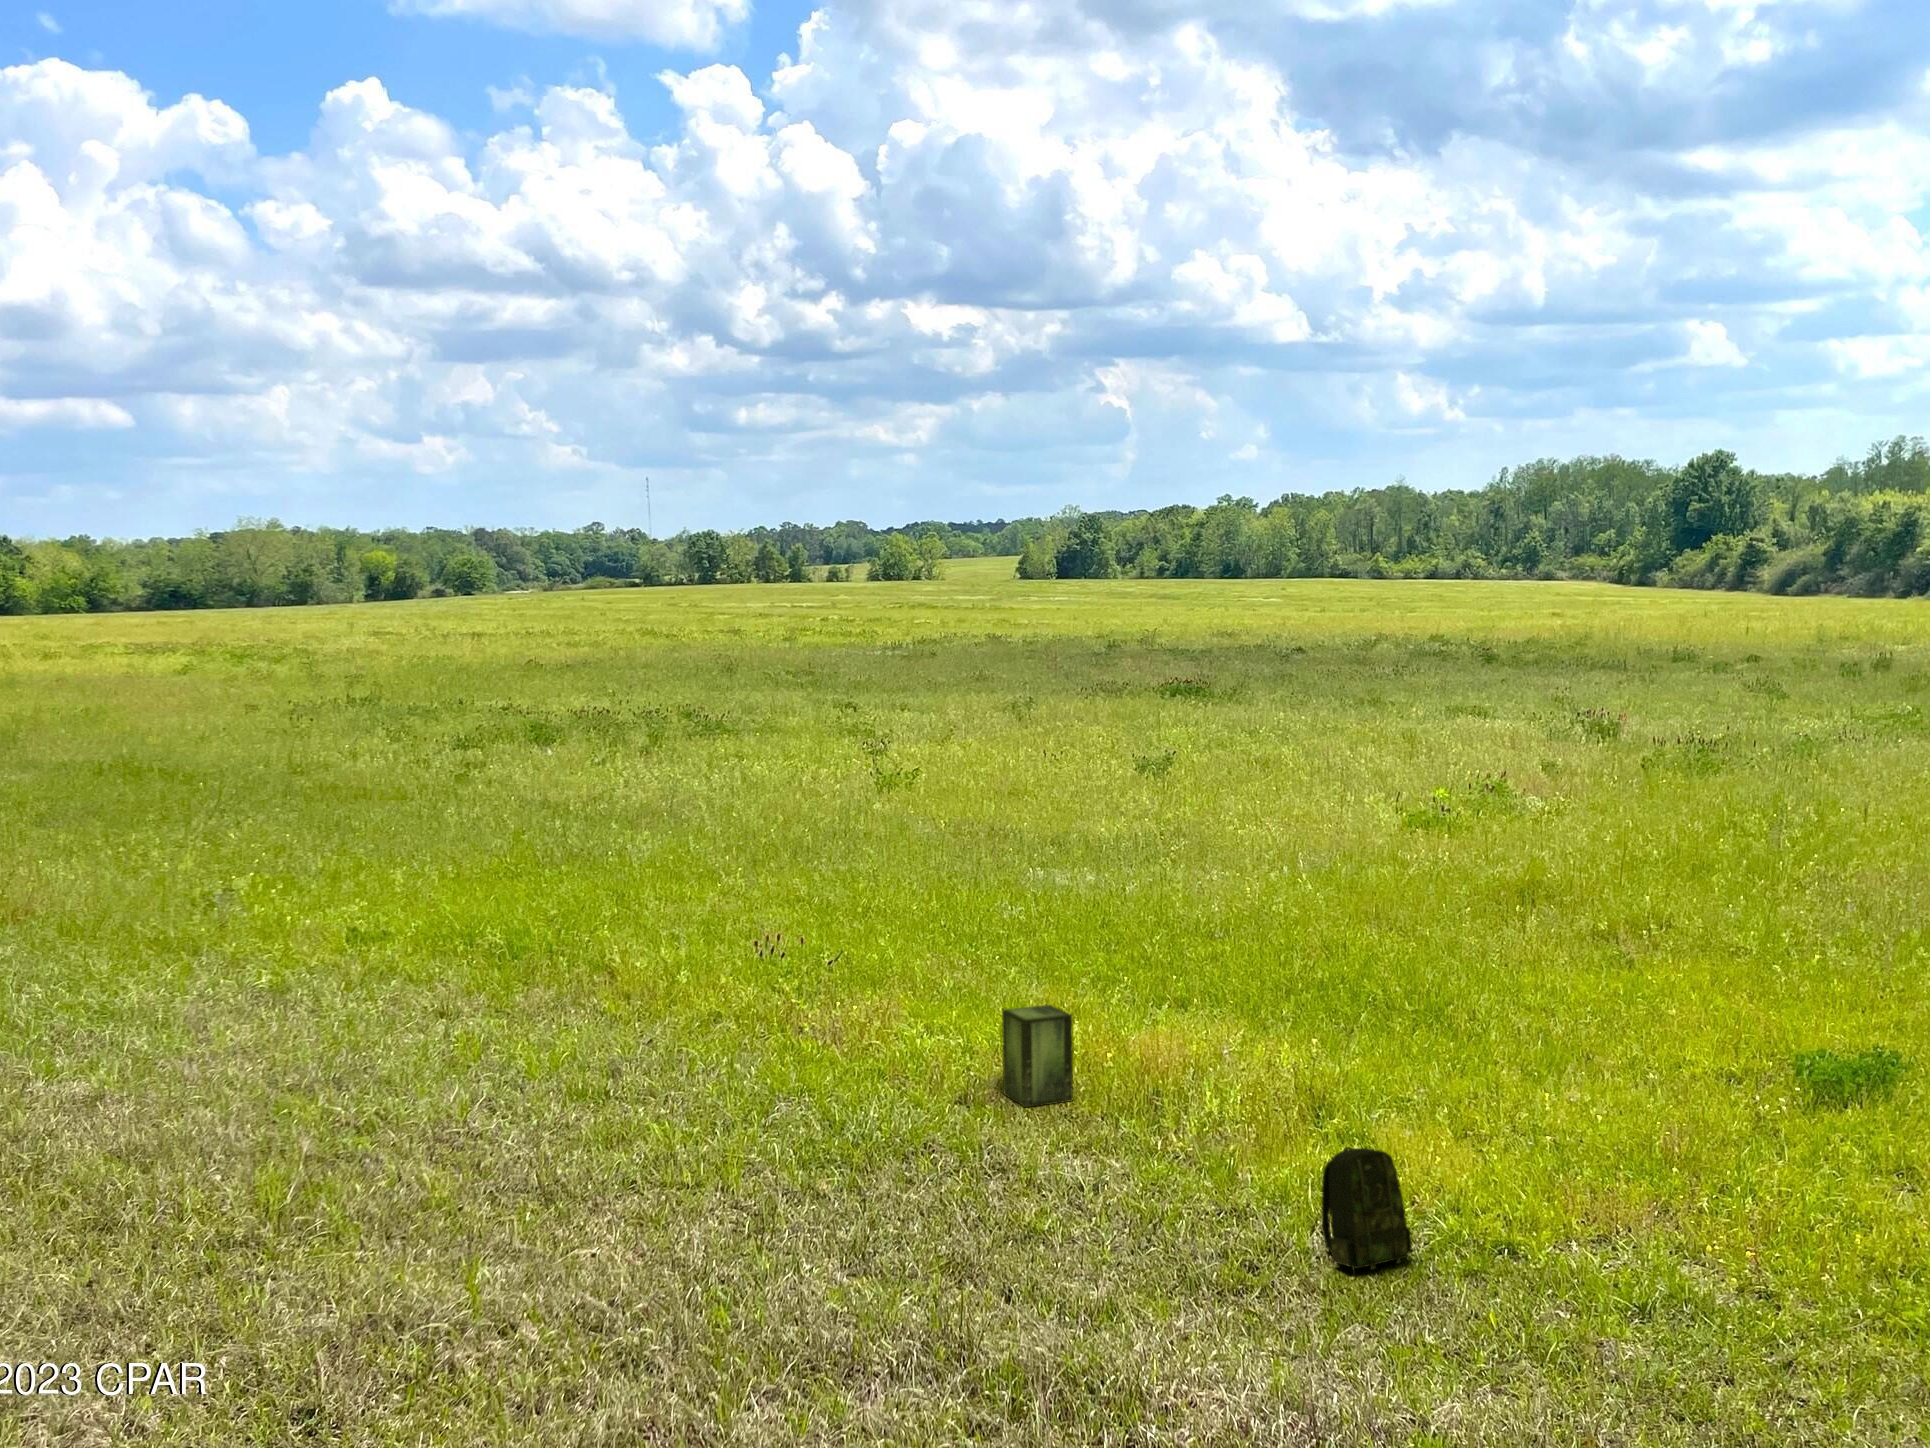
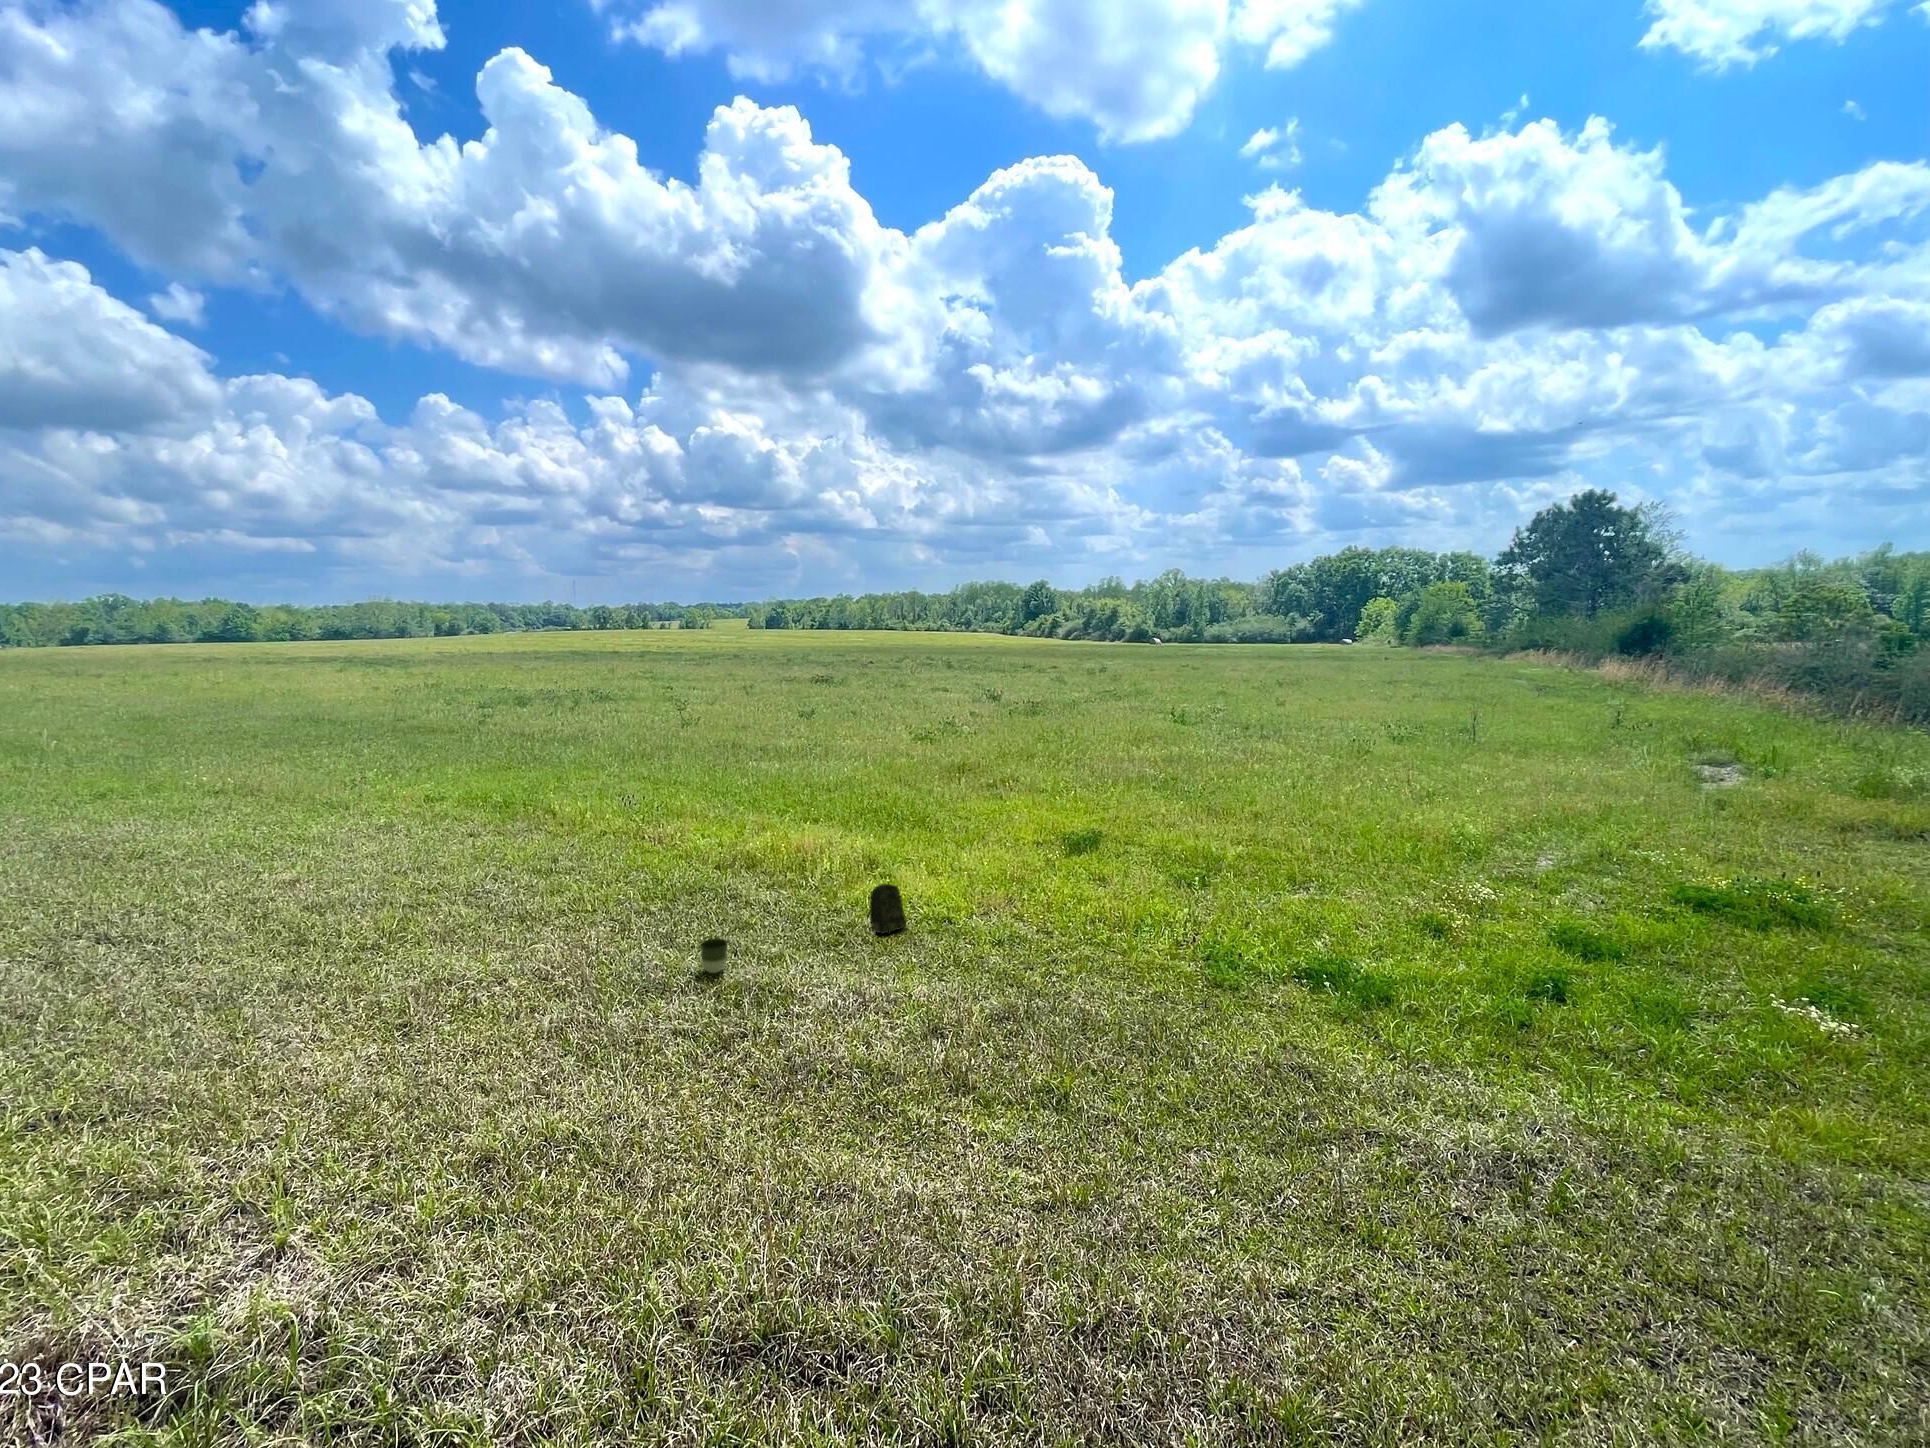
storage box: present [1002,1005,1073,1107] -> none [740,823,771,869]
planter: none [932,1257,994,1339] -> present [700,938,728,973]

